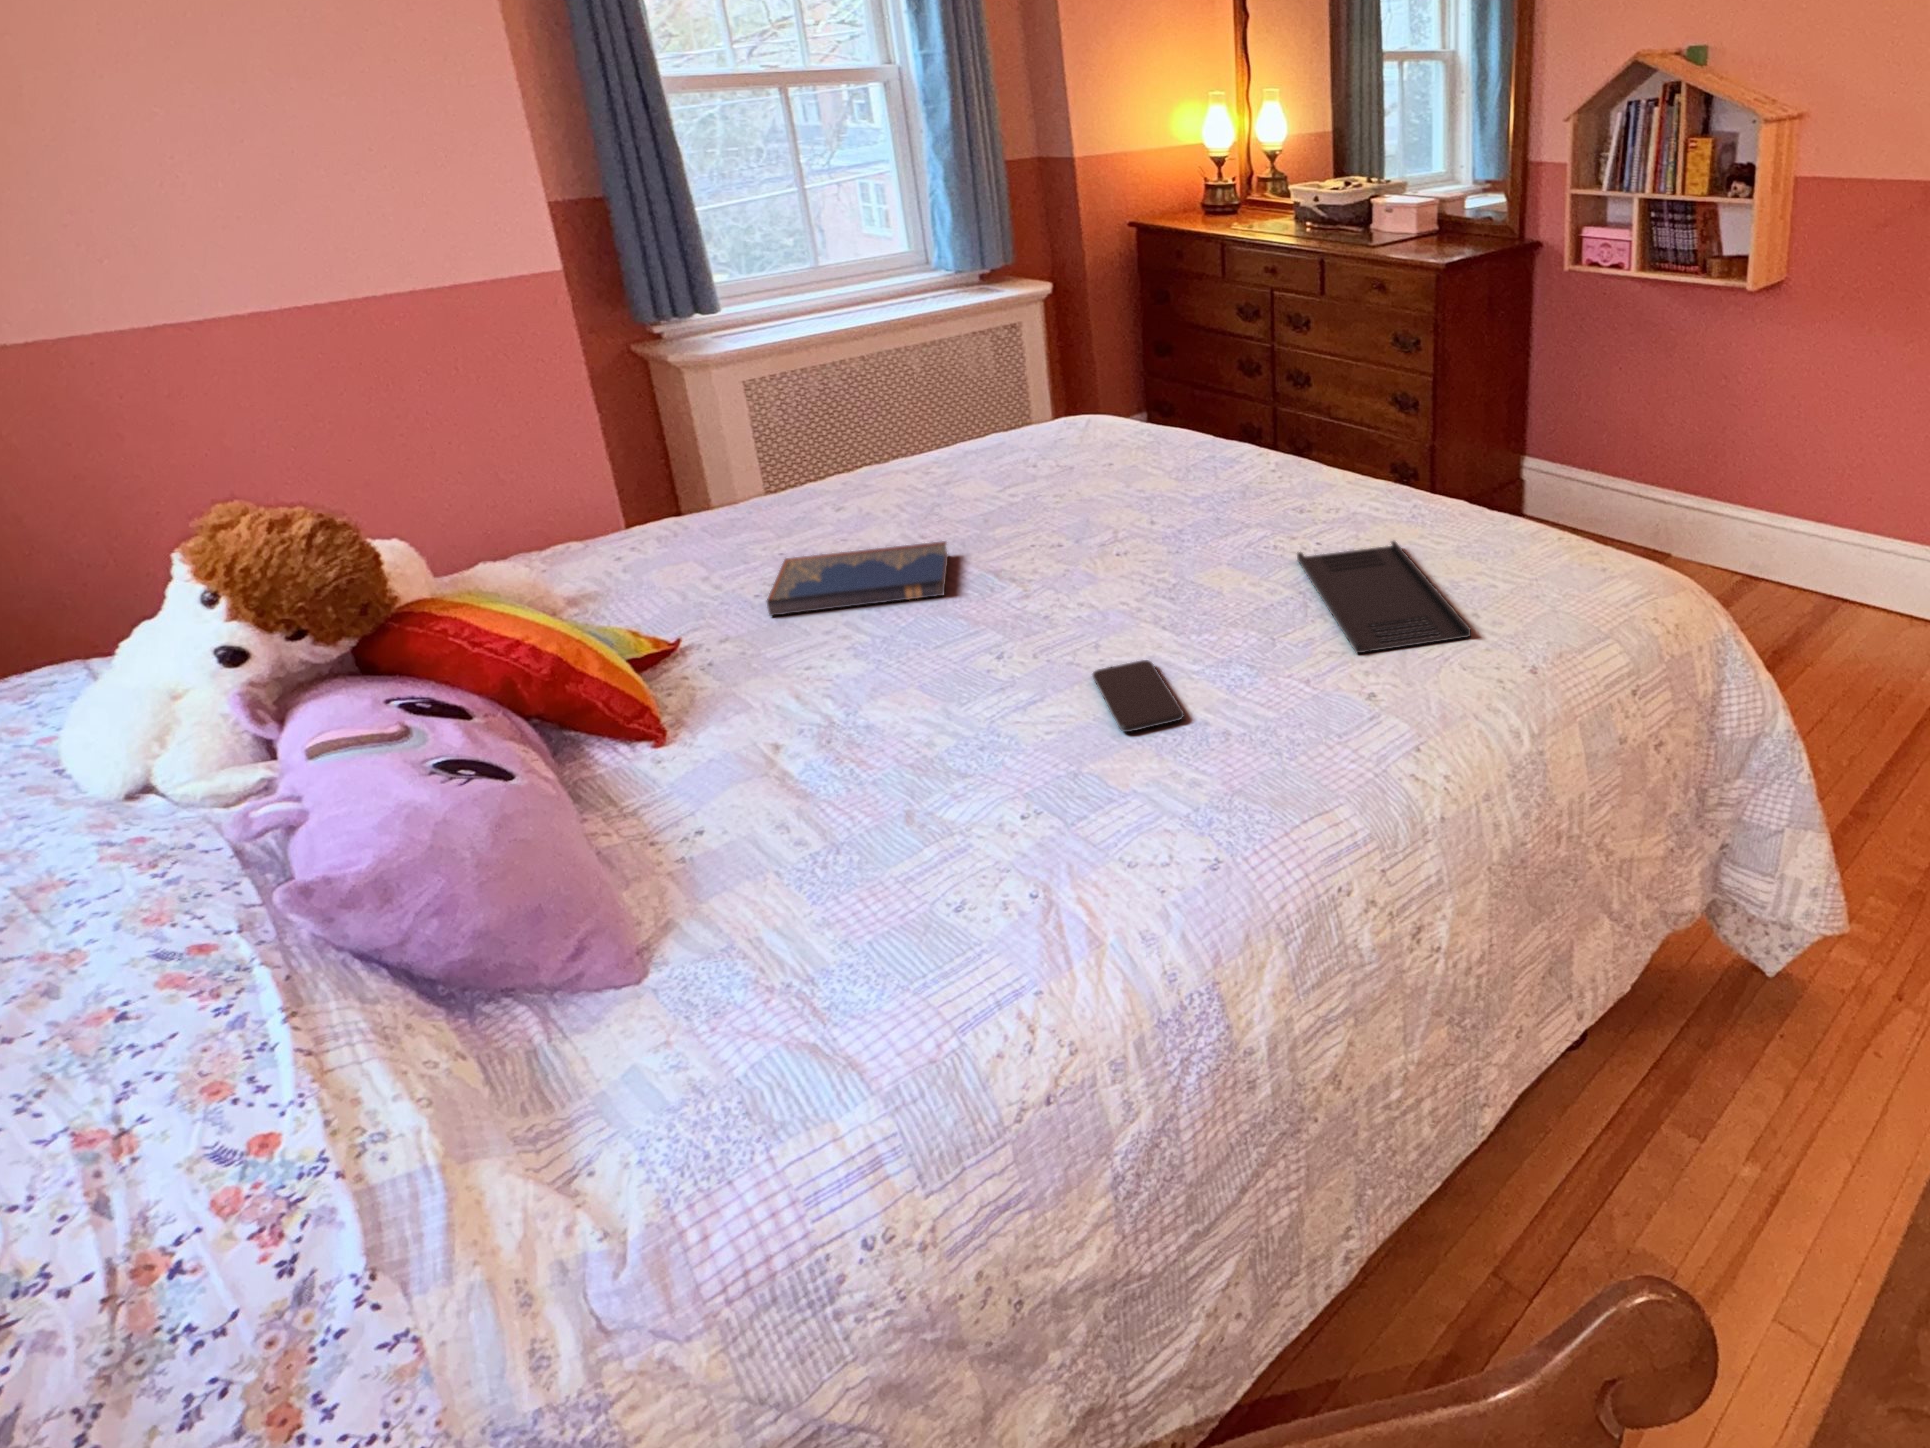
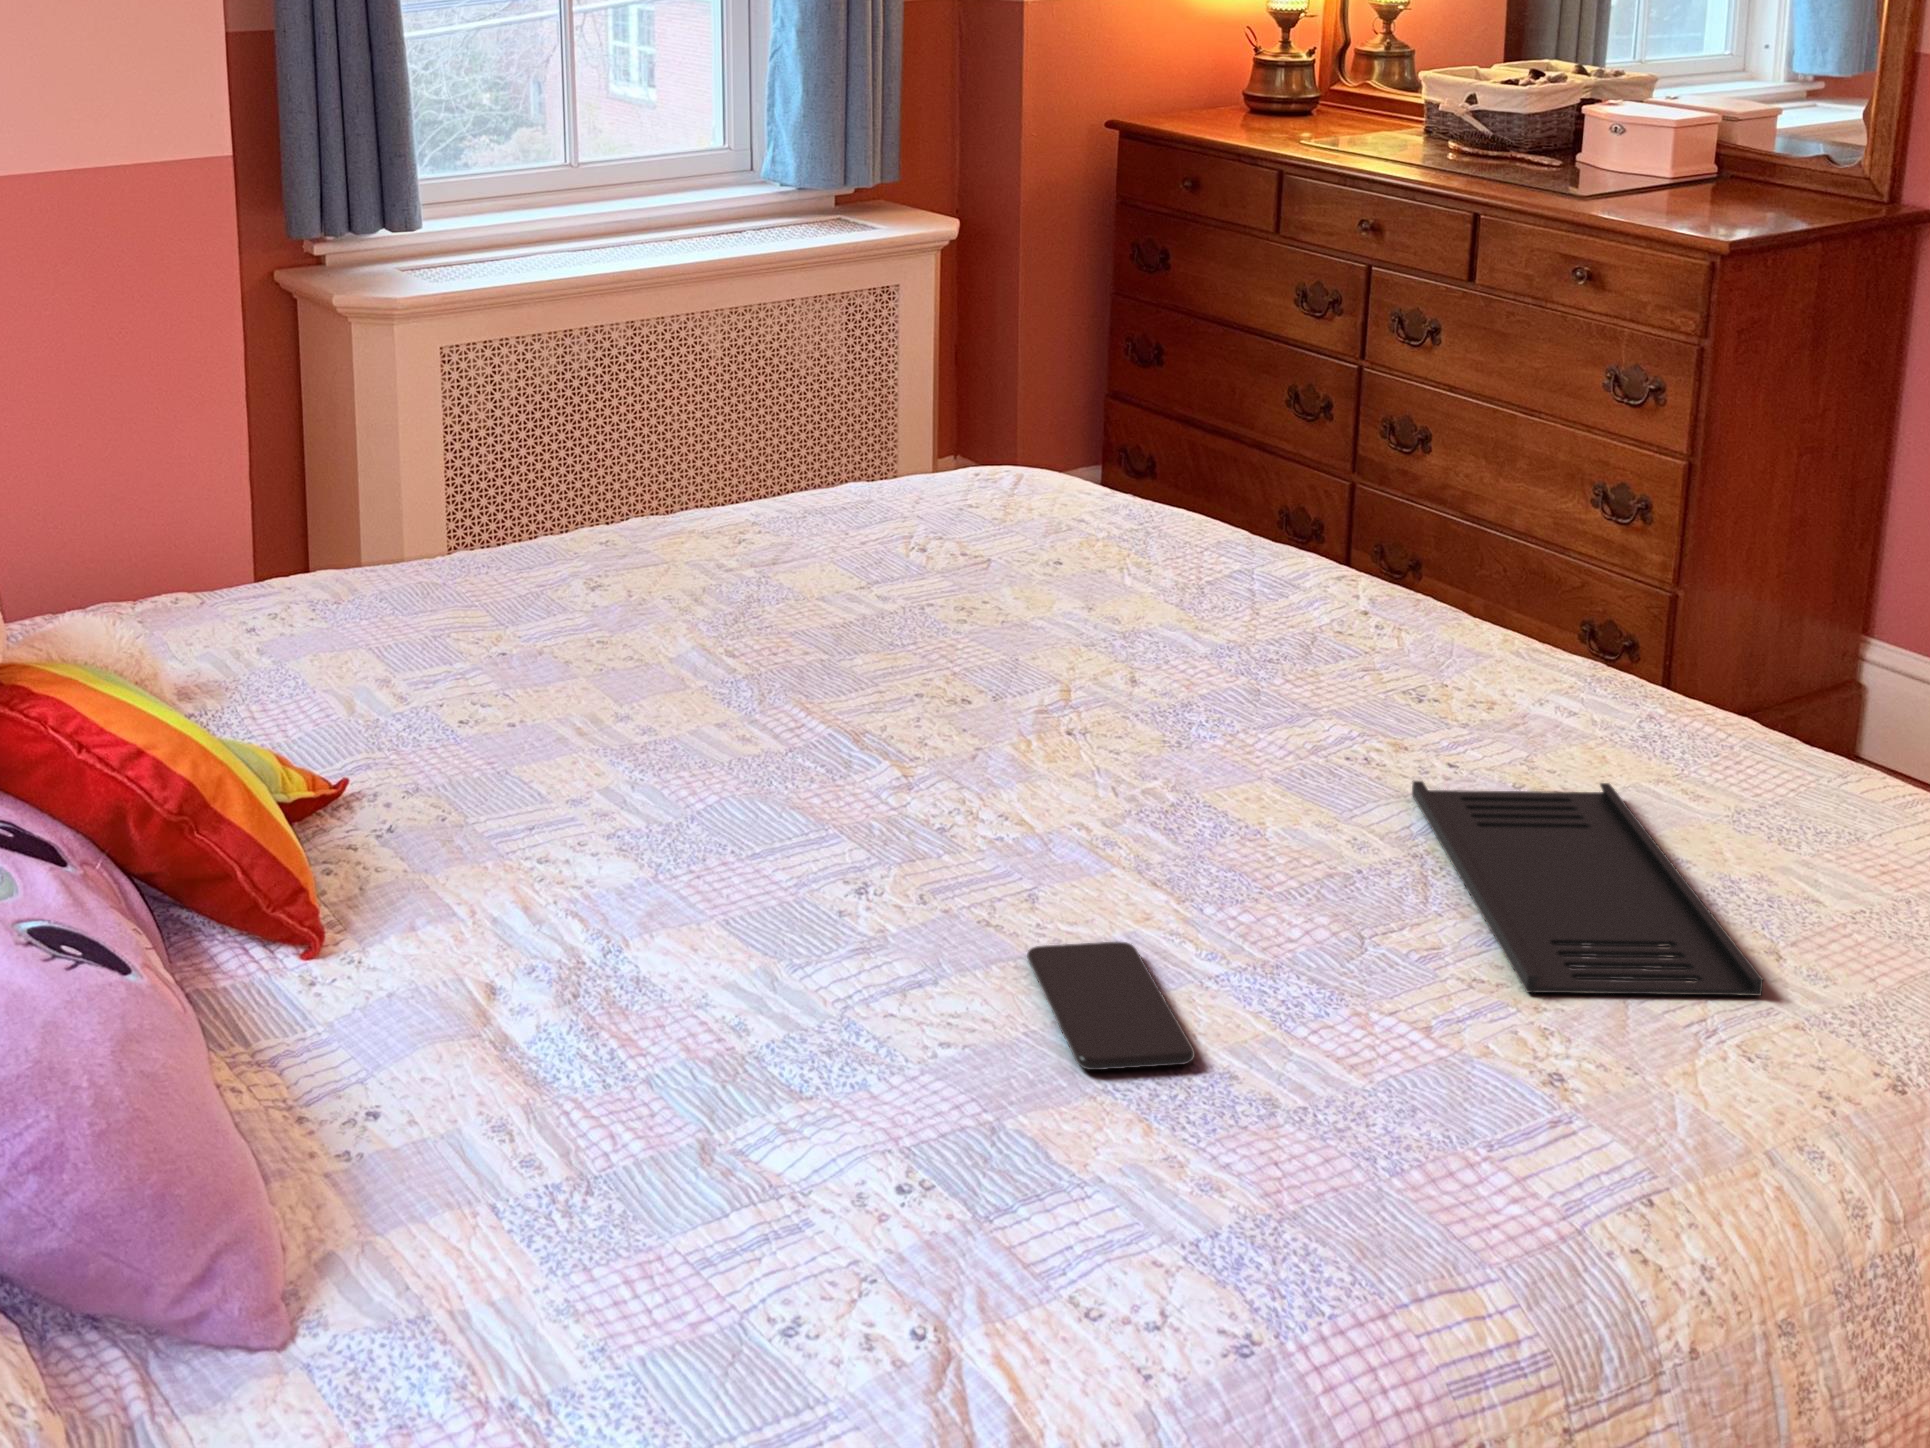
hardcover book: present [767,541,948,616] -> none [479,670,775,772]

